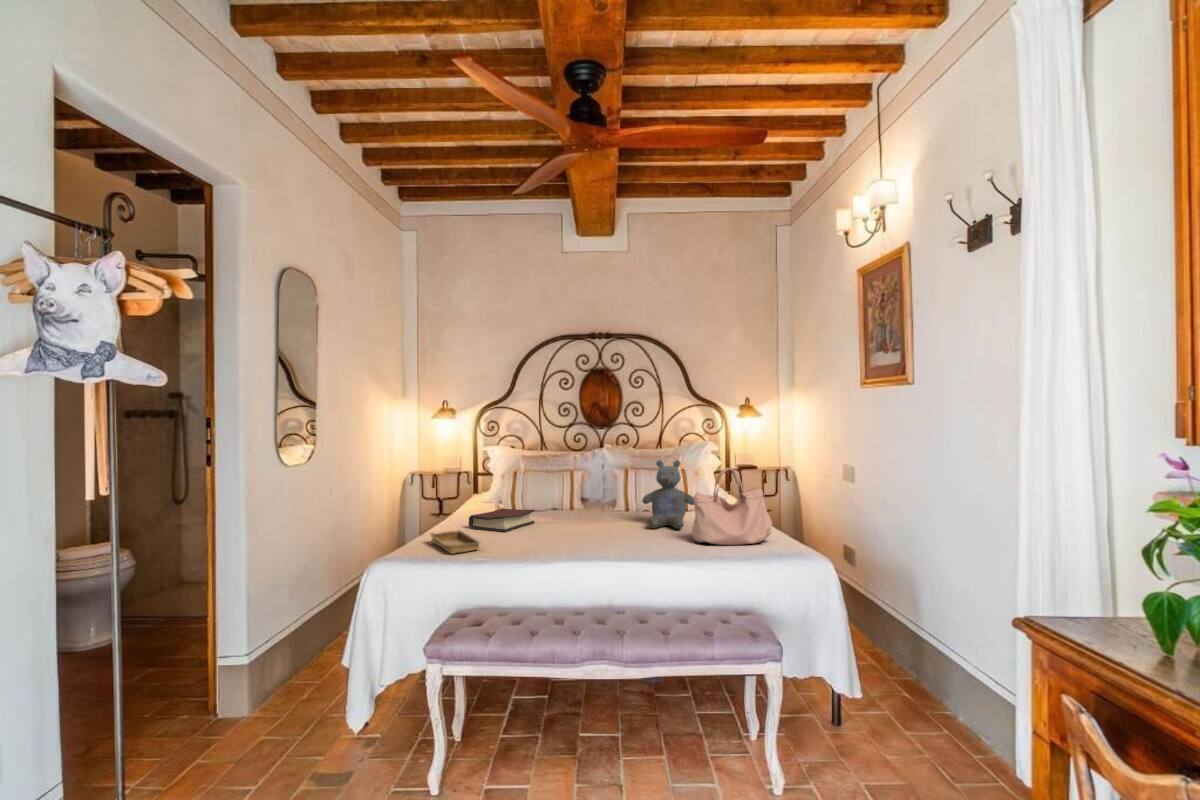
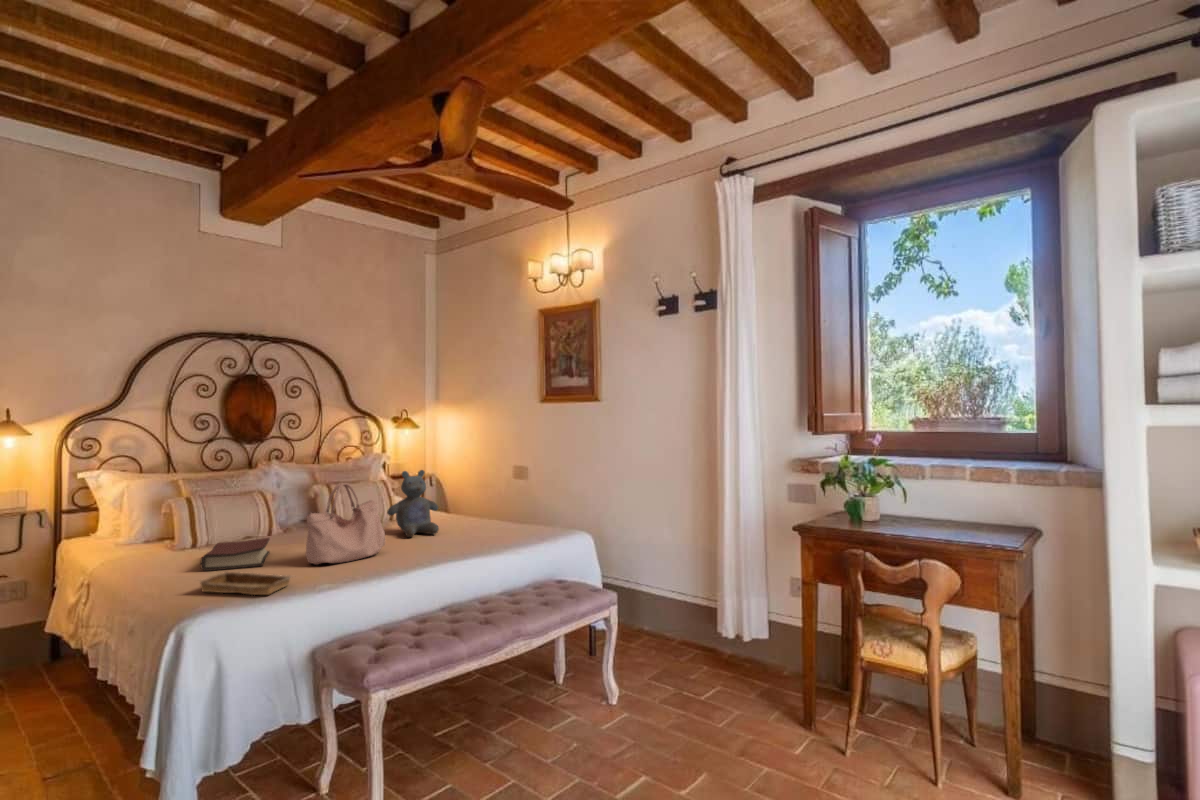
handbag: present [692,468,772,545] -> present [306,483,385,564]

